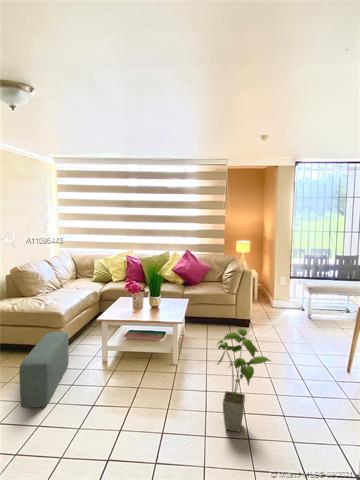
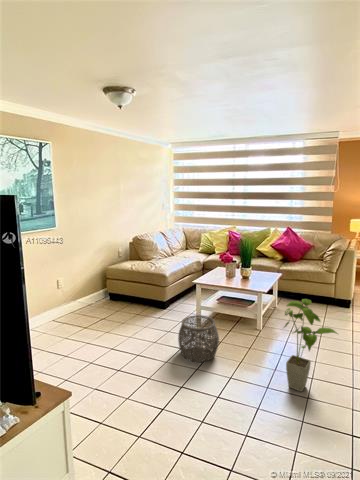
pouf: present [19,332,69,408] -> none [131,289,170,342]
woven basket: none [89,360,141,423] -> present [178,315,219,362]

